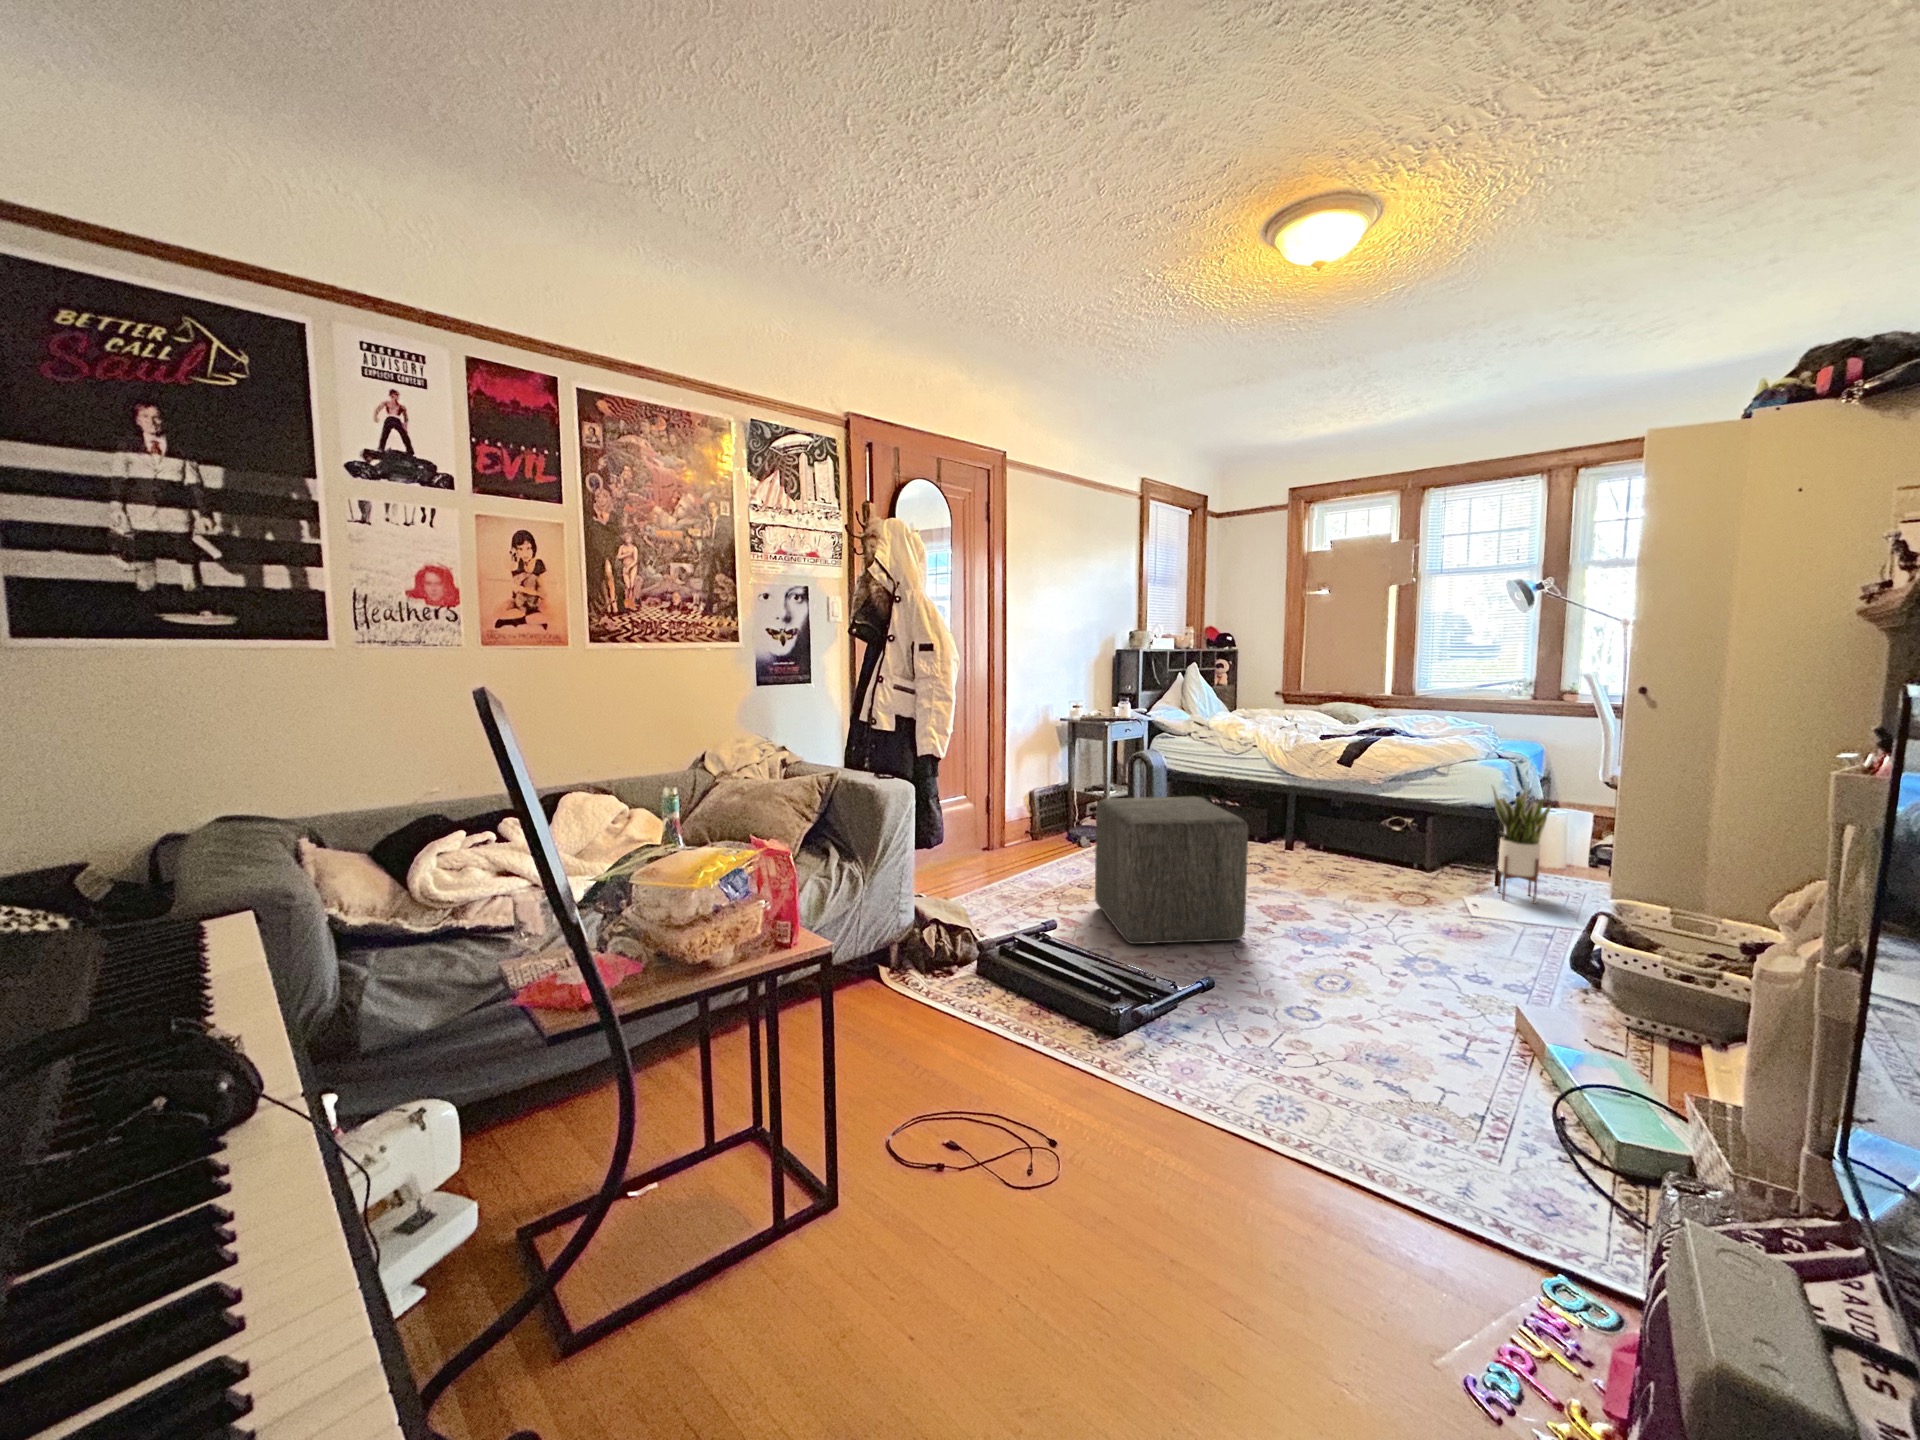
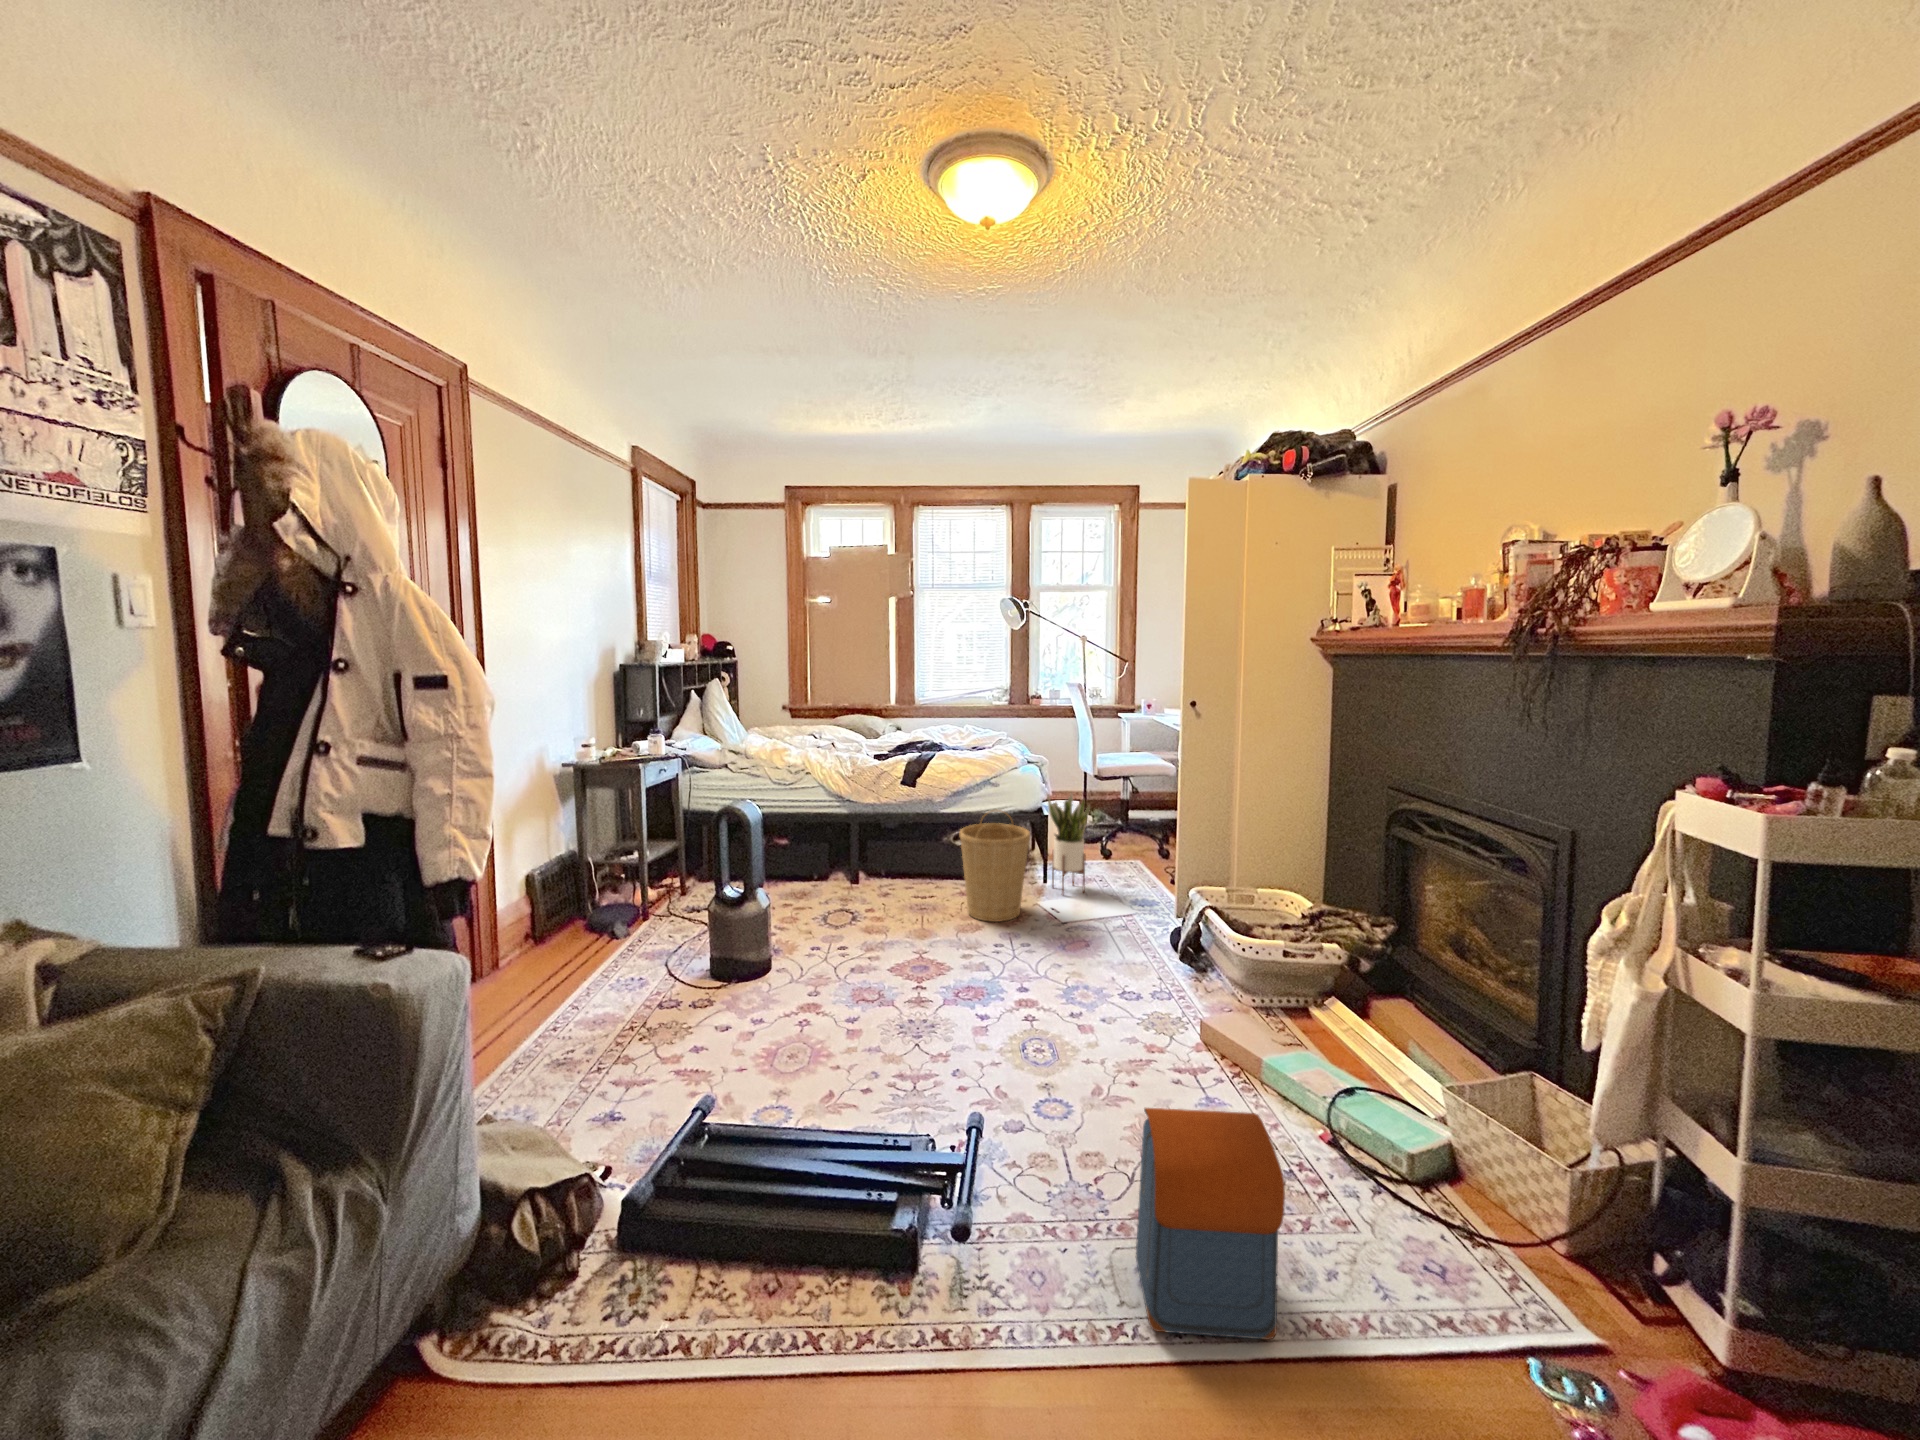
basket: none [1366,794,1448,904] -> present [960,810,1030,922]
ottoman: present [1095,797,1248,944] -> none [712,855,920,1080]
backpack: none [1238,970,1364,1162] -> present [1136,1108,1285,1339]

